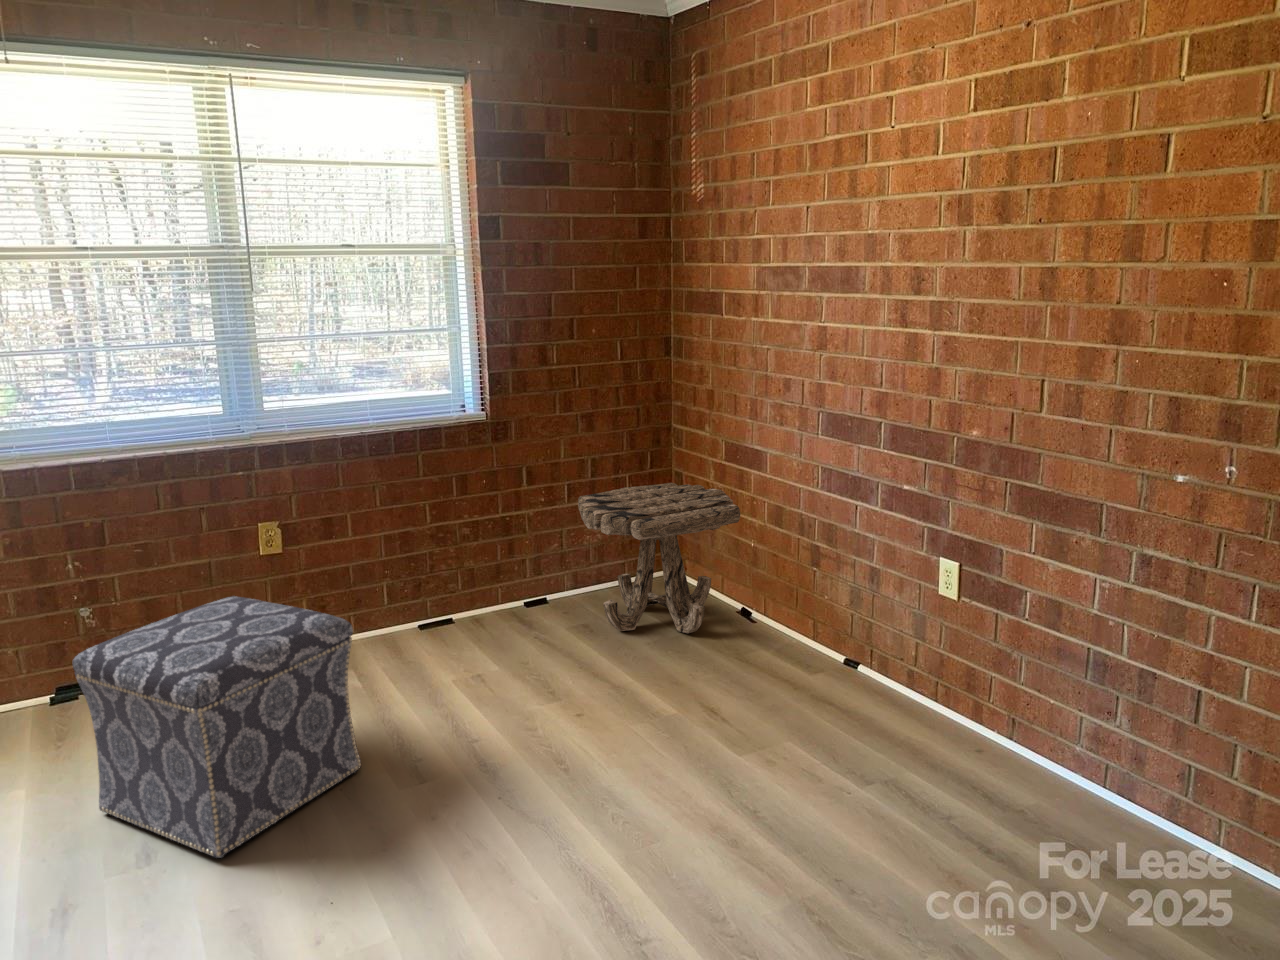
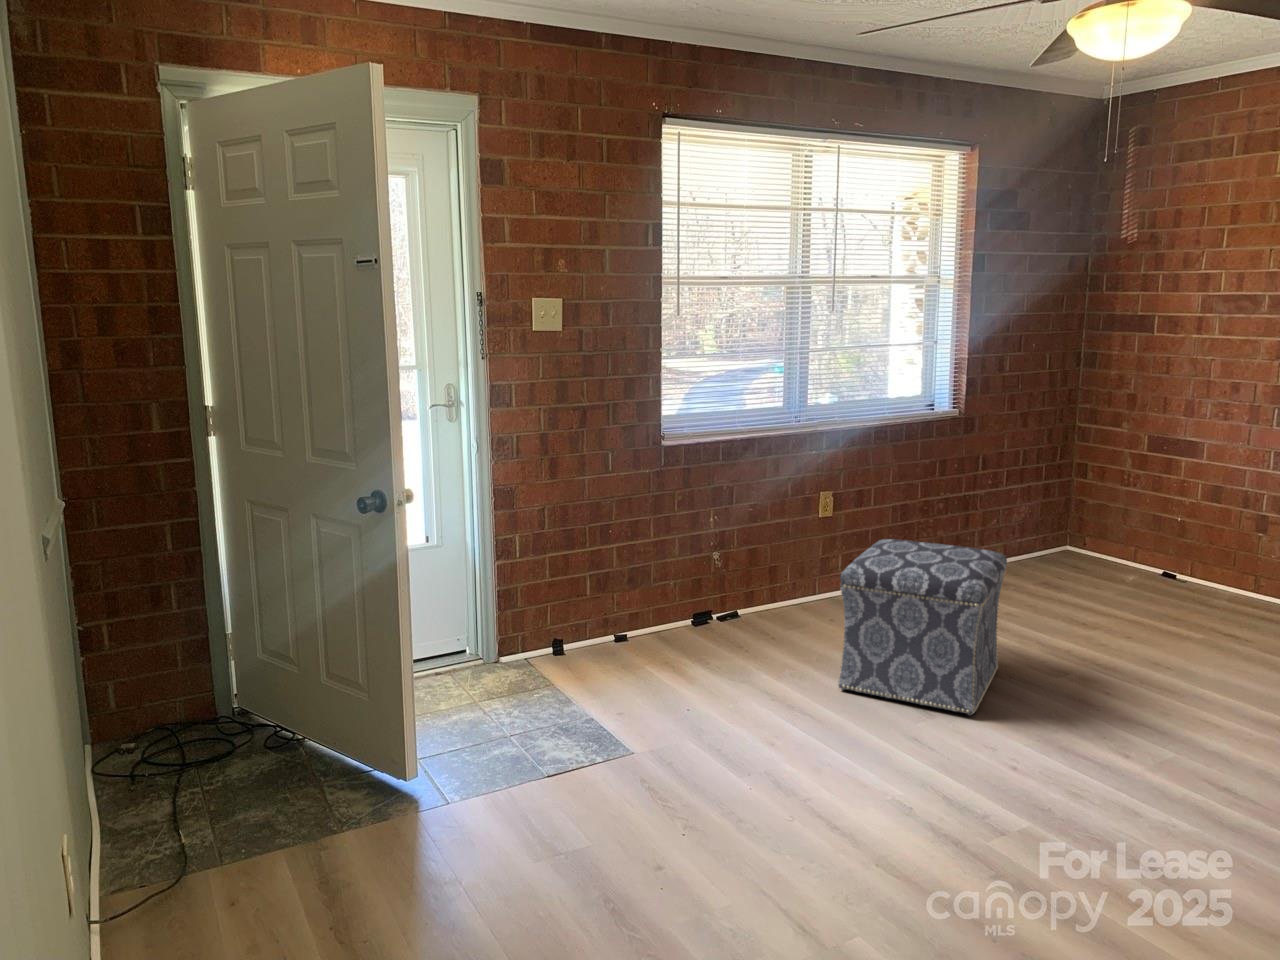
side table: present [578,483,740,633] -> none [1033,471,1187,590]

